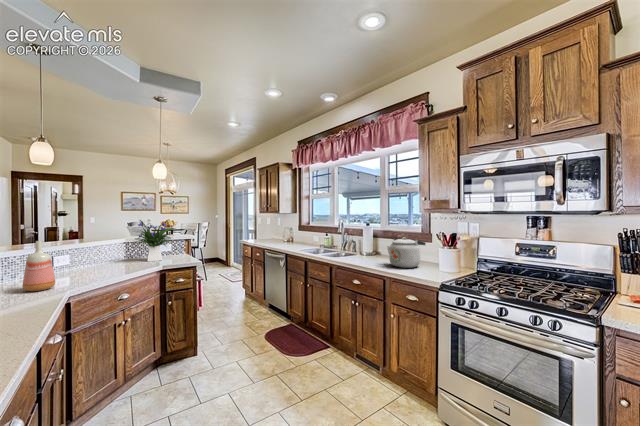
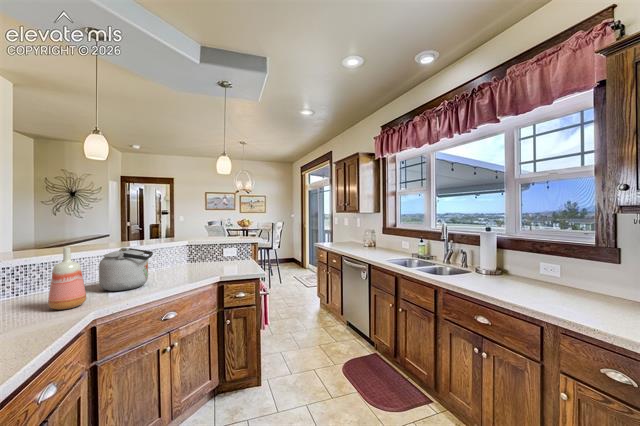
flower arrangement: present [135,220,175,261] -> none [192,221,239,269]
kettle: present [387,237,426,268] -> present [99,248,153,291]

